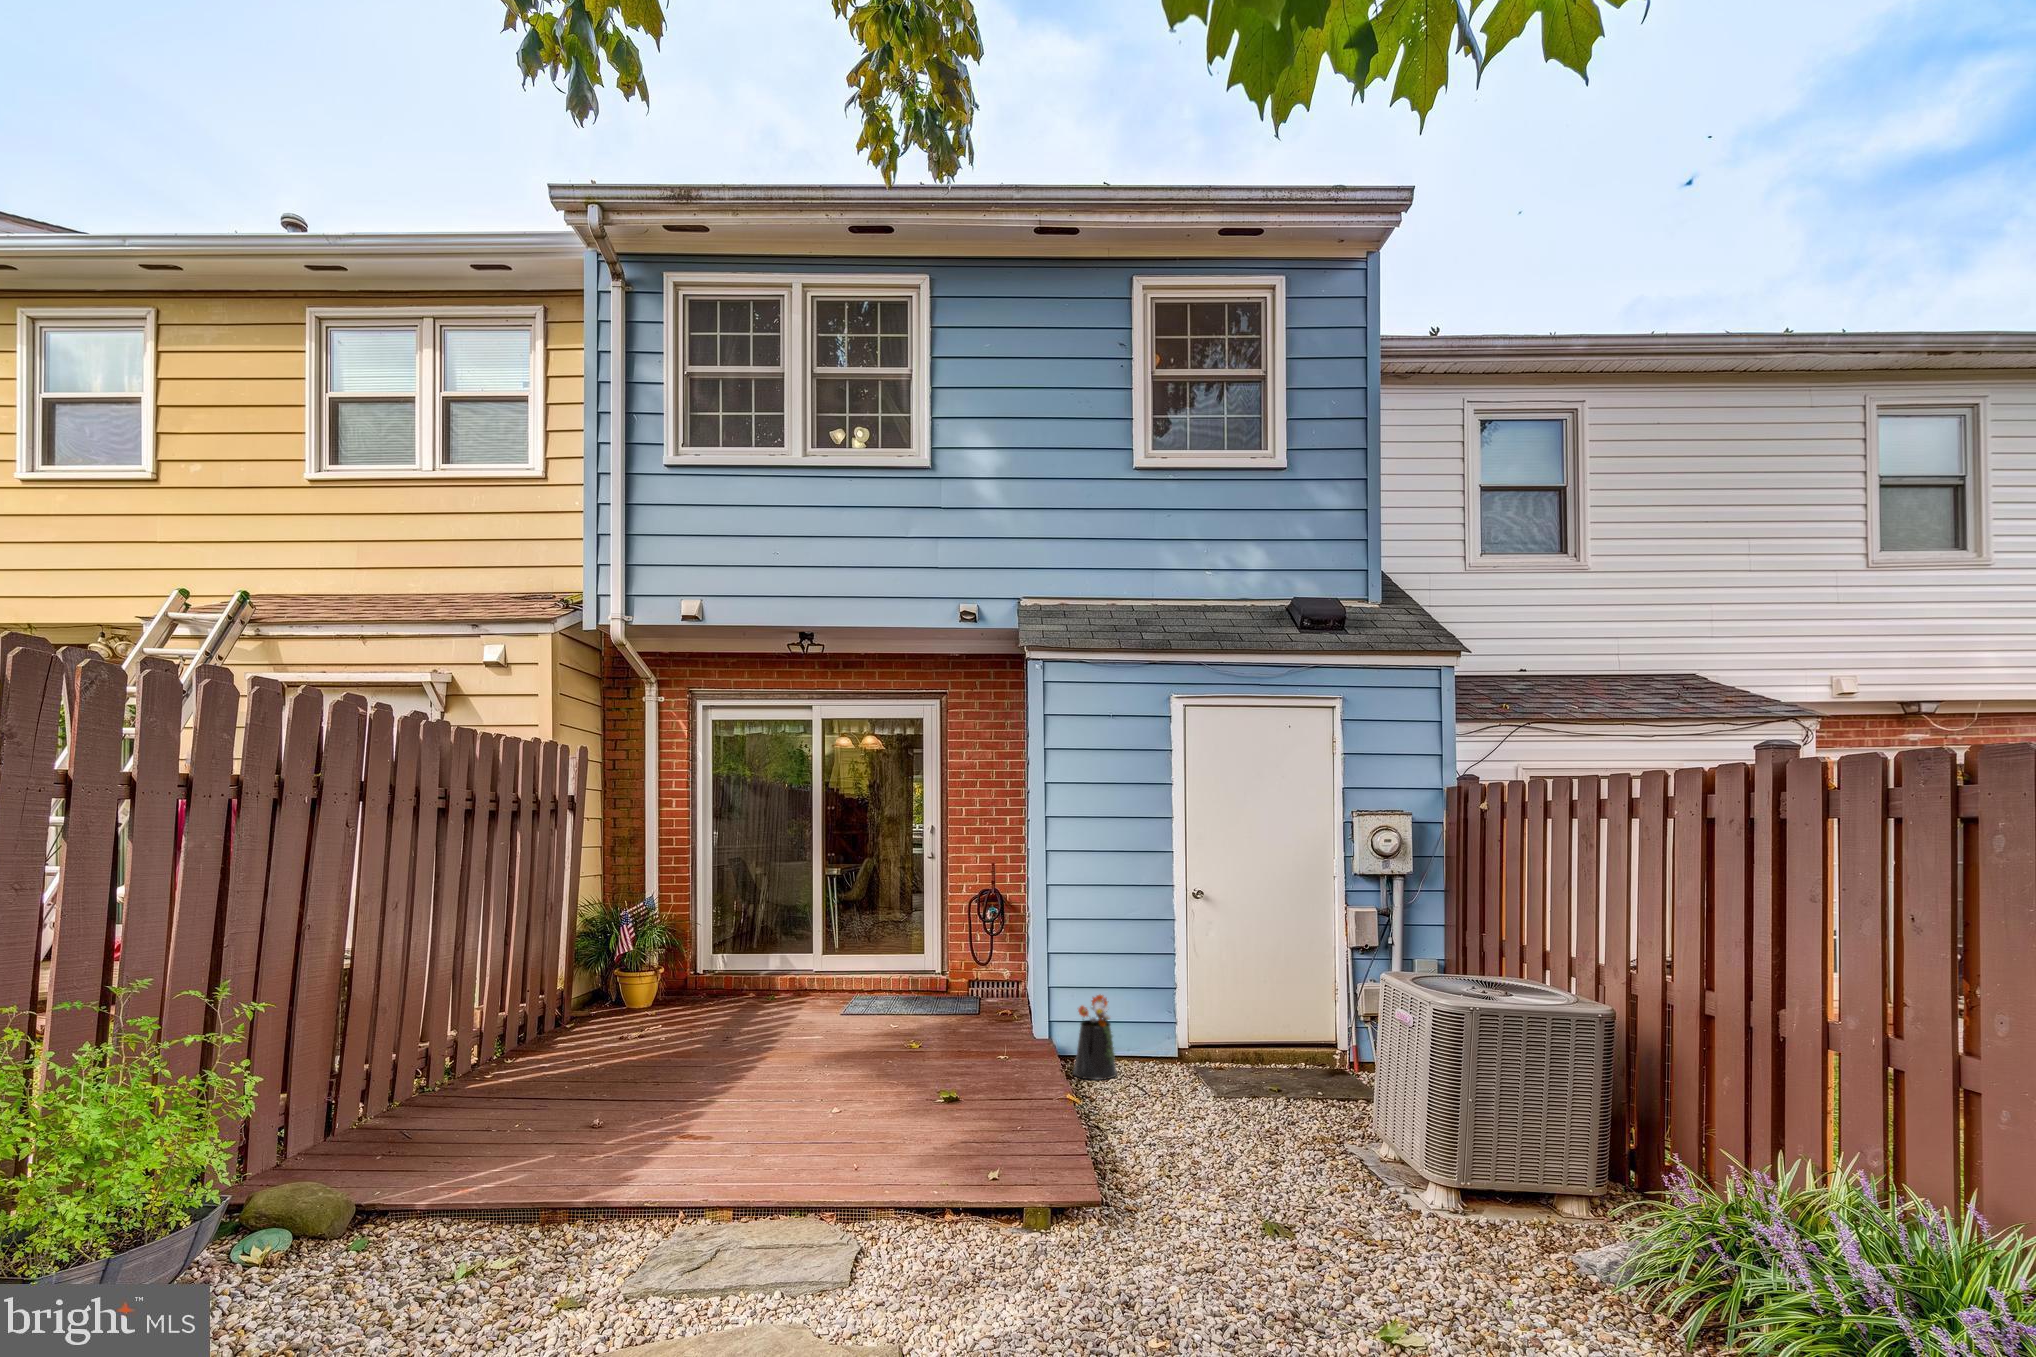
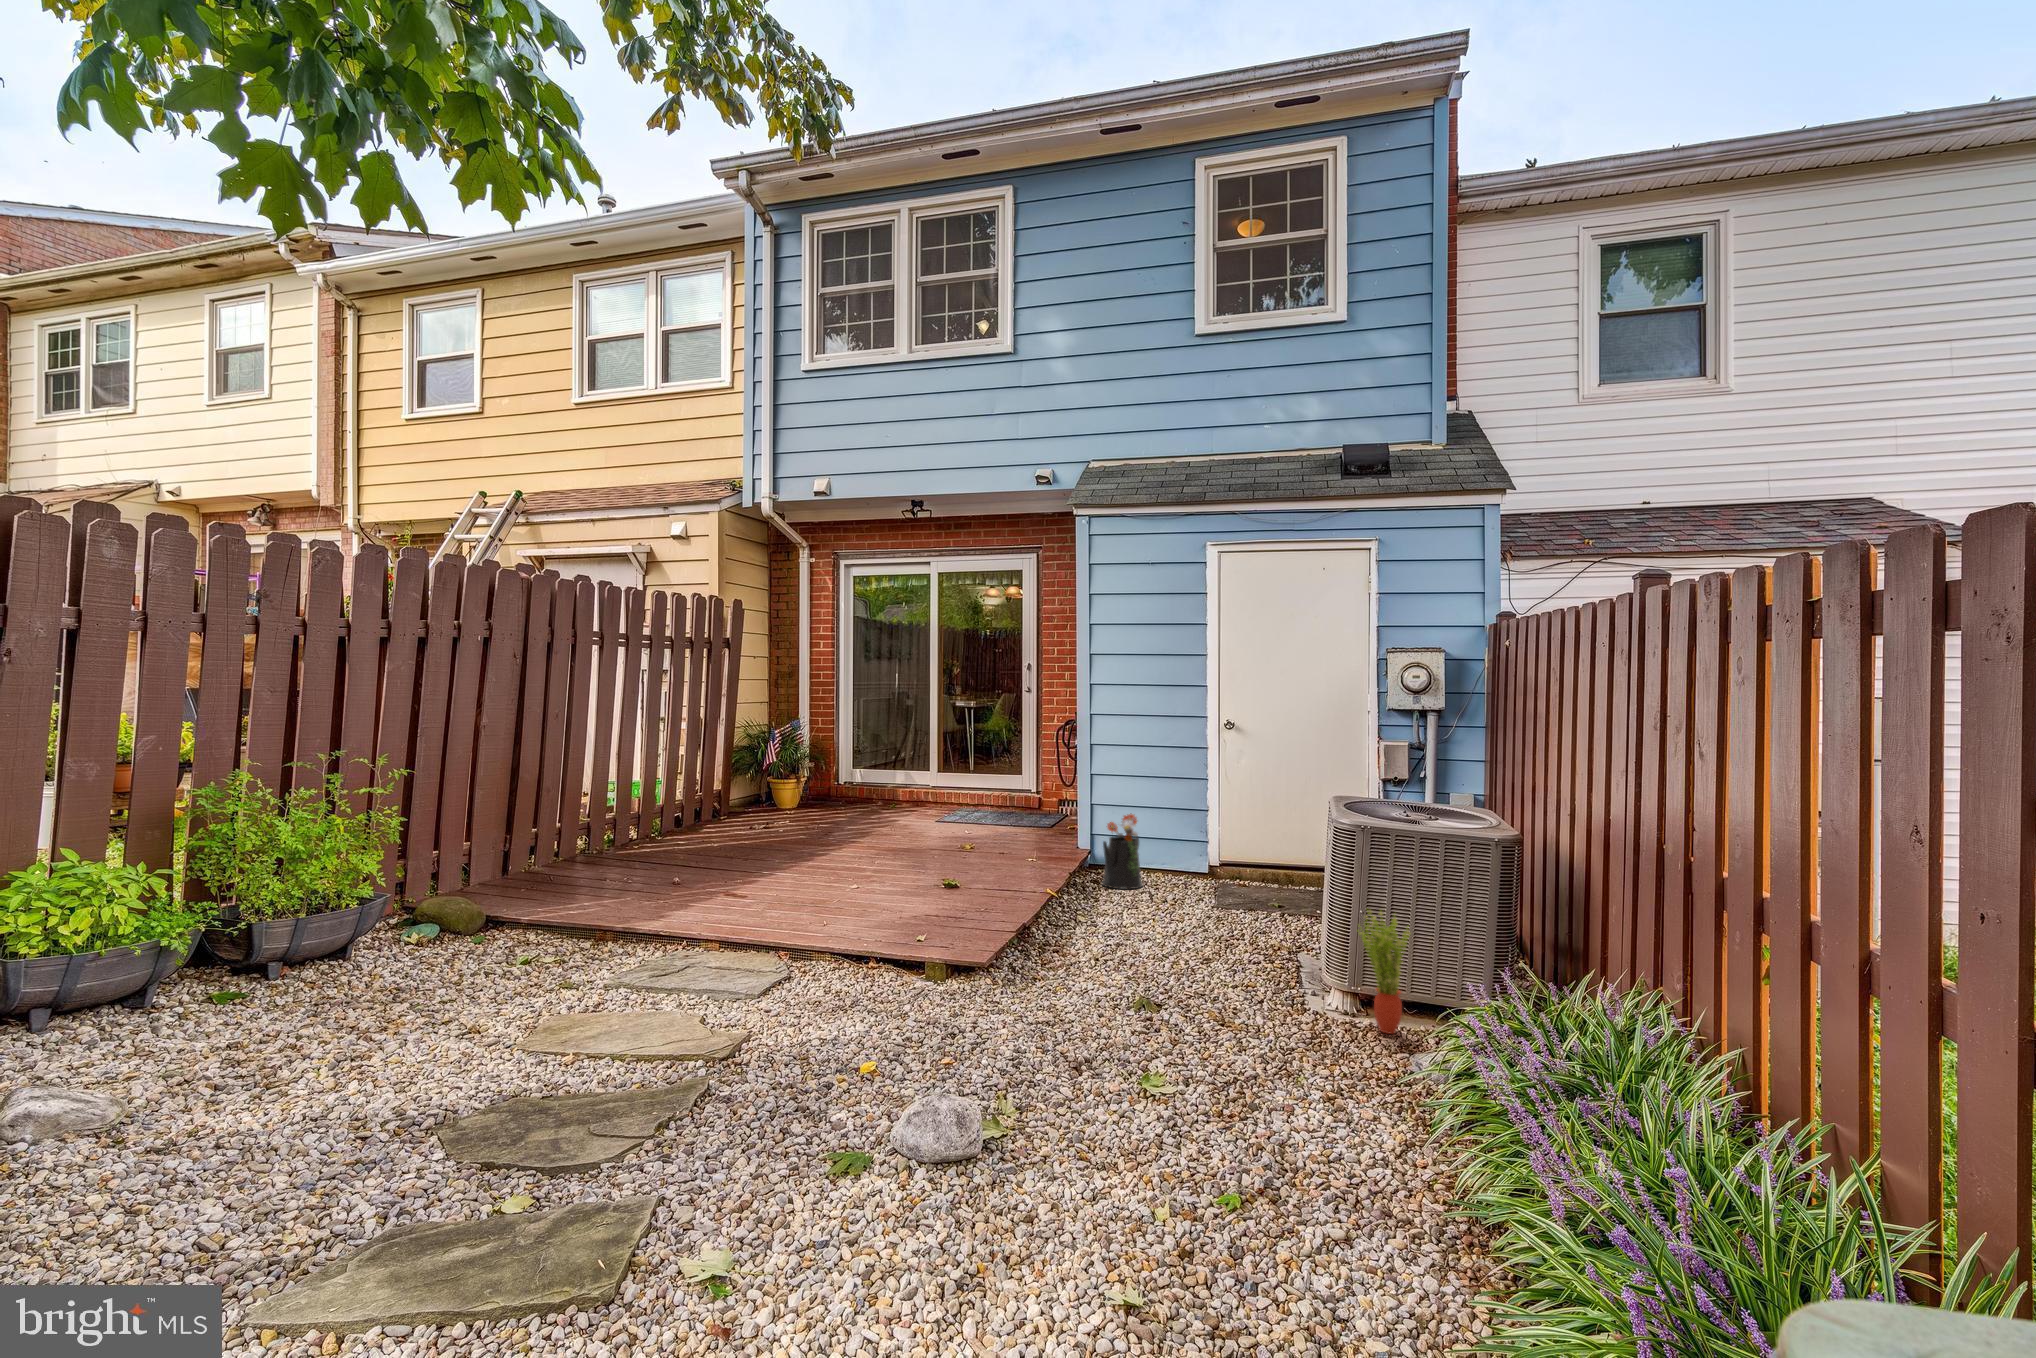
potted plant: none [1431,1117,1481,1230] -> present [1358,911,1411,1034]

